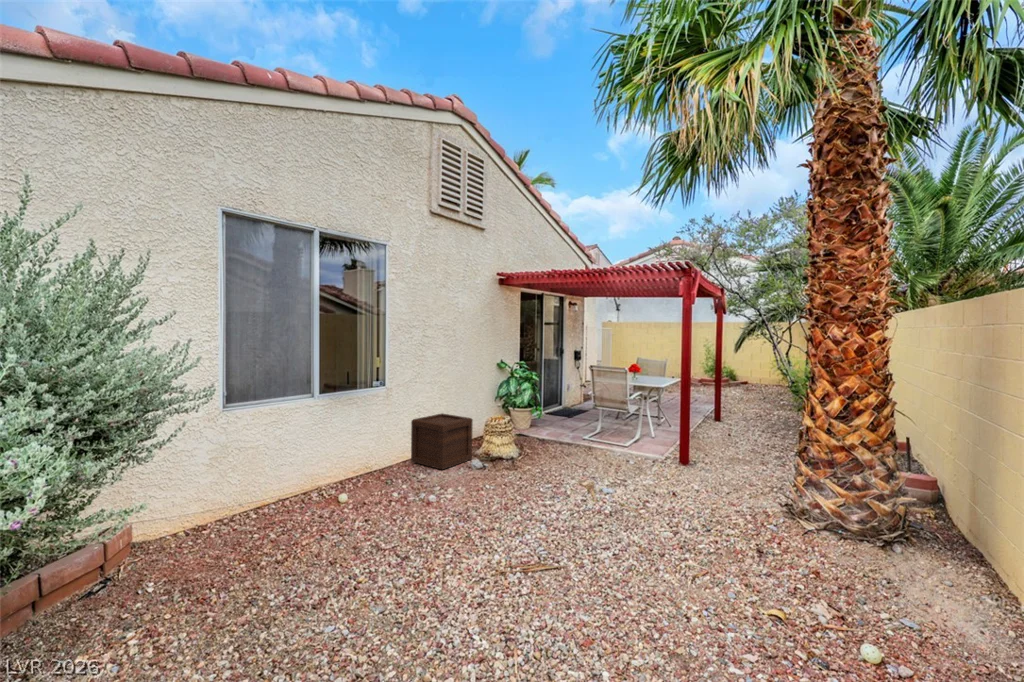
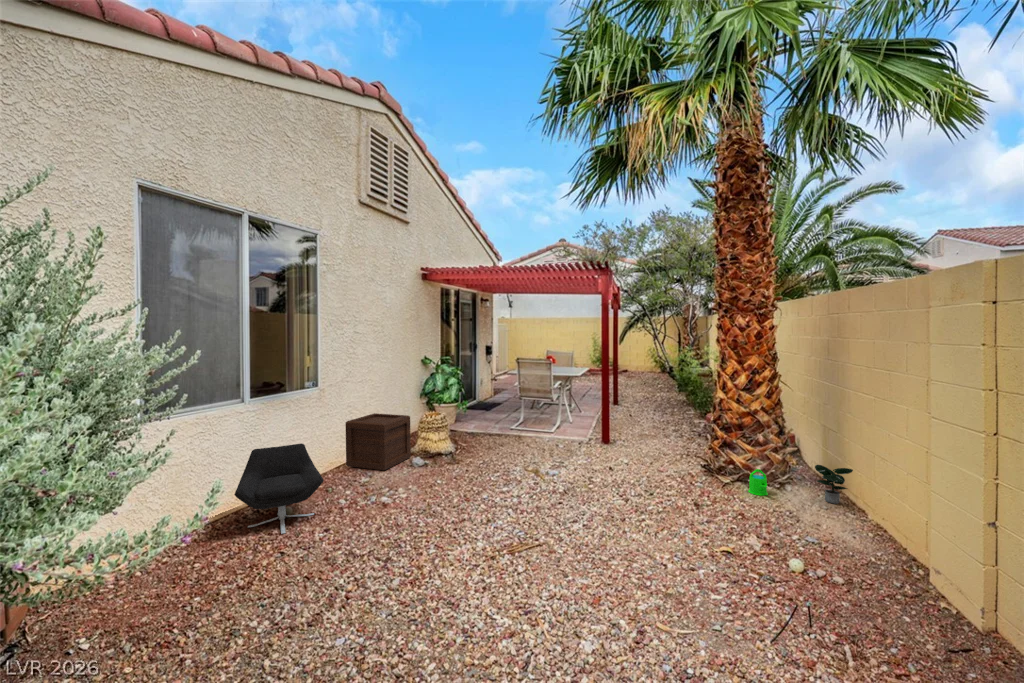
lounge chair: none [294,438,371,519] -> present [234,443,324,534]
watering can: none [839,518,868,552] -> present [748,469,768,496]
potted plant: none [935,523,996,578] -> present [815,465,853,504]

